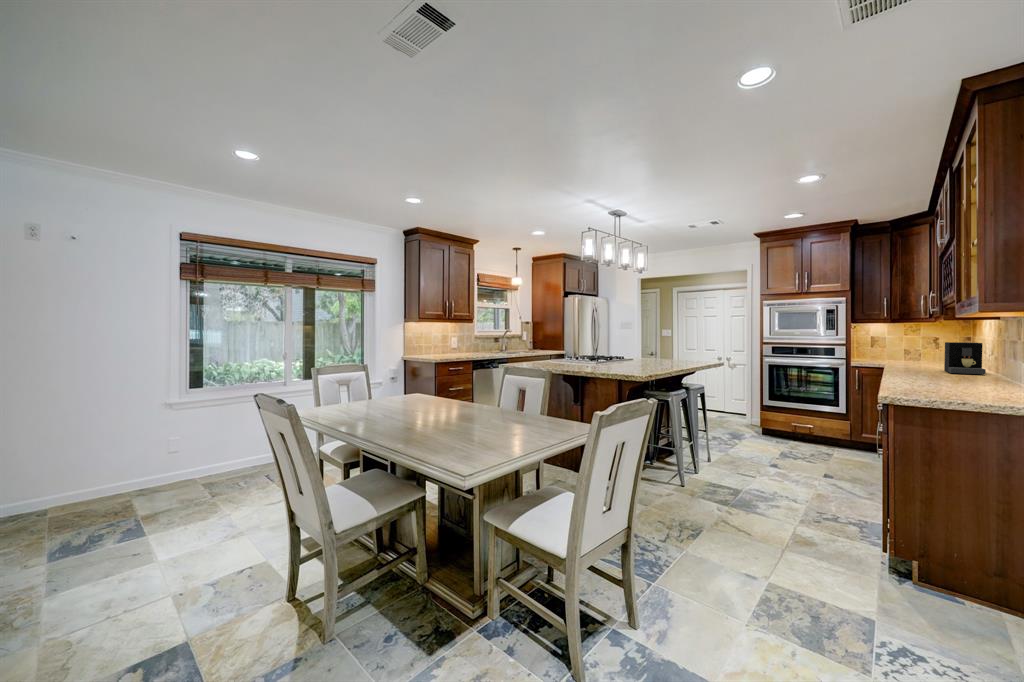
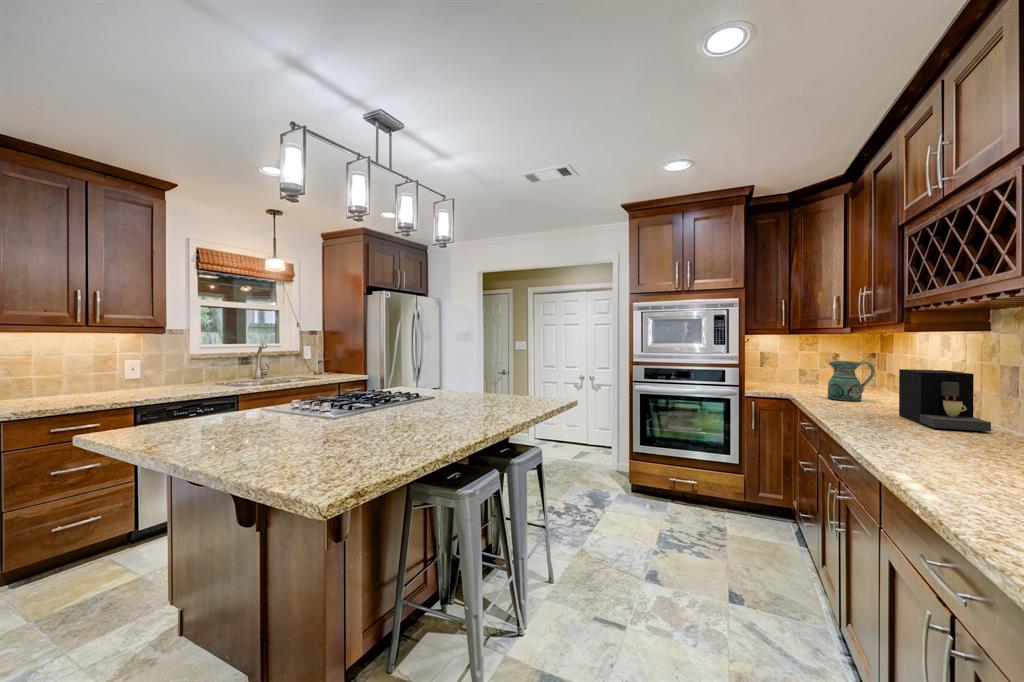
ceramic pitcher: none [910,340,946,366] -> present [827,360,875,401]

